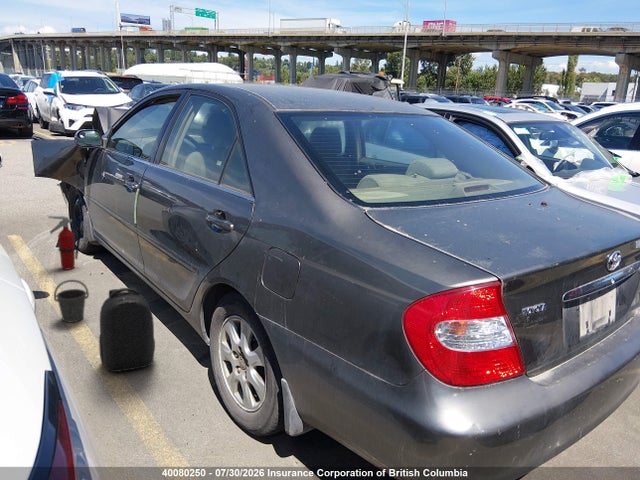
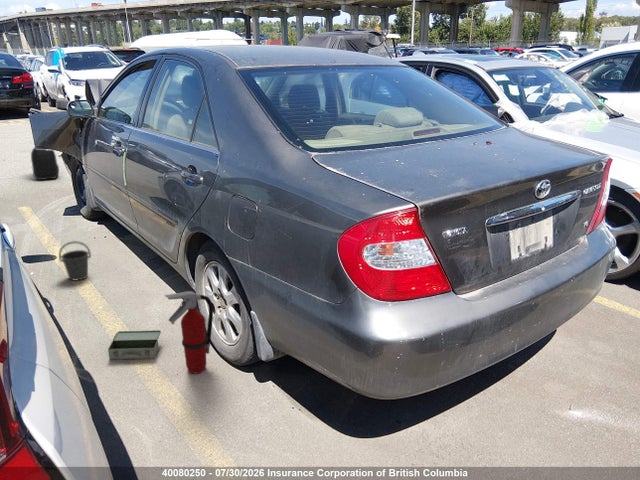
fire extinguisher: present [48,216,81,270] -> present [165,291,213,374]
backpack: present [99,287,155,372] -> present [31,148,59,180]
toolbox: none [109,387,168,420] -> present [108,330,161,359]

